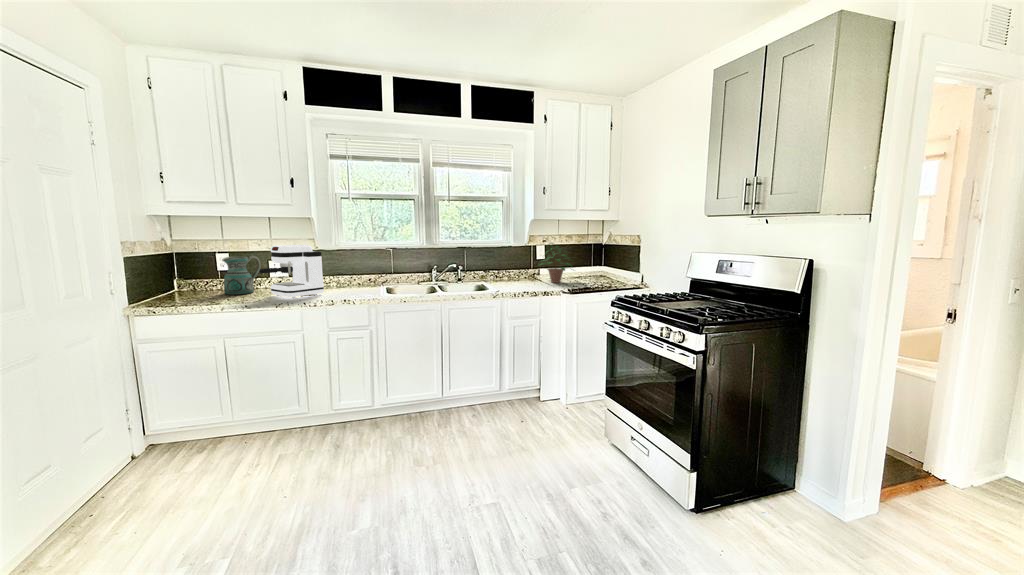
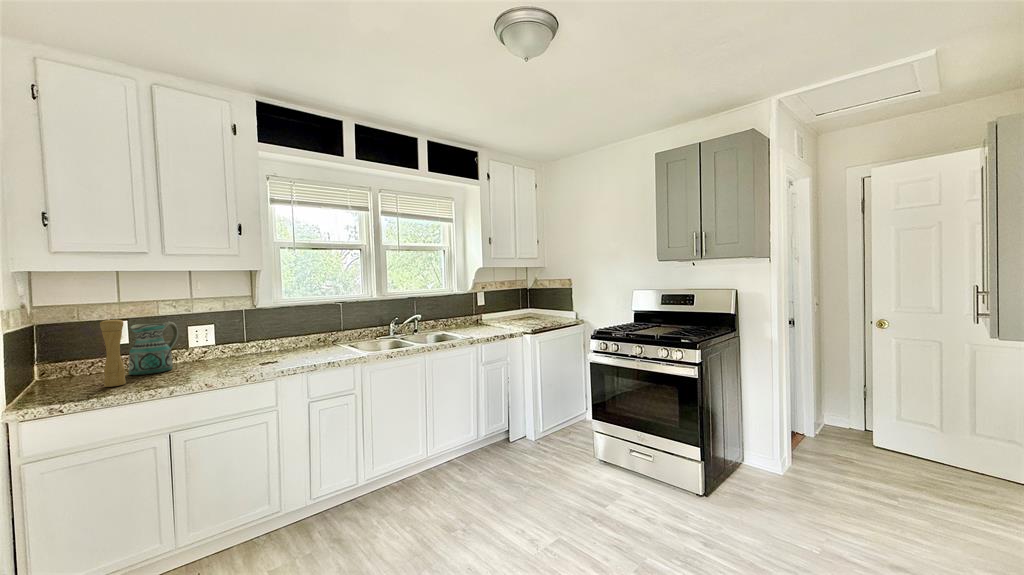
potted plant: present [541,243,571,283] -> none [485,288,522,326]
coffee maker: present [259,245,324,298] -> none [205,303,283,367]
pepper mill: none [190,252,210,302] -> present [100,319,126,387]

